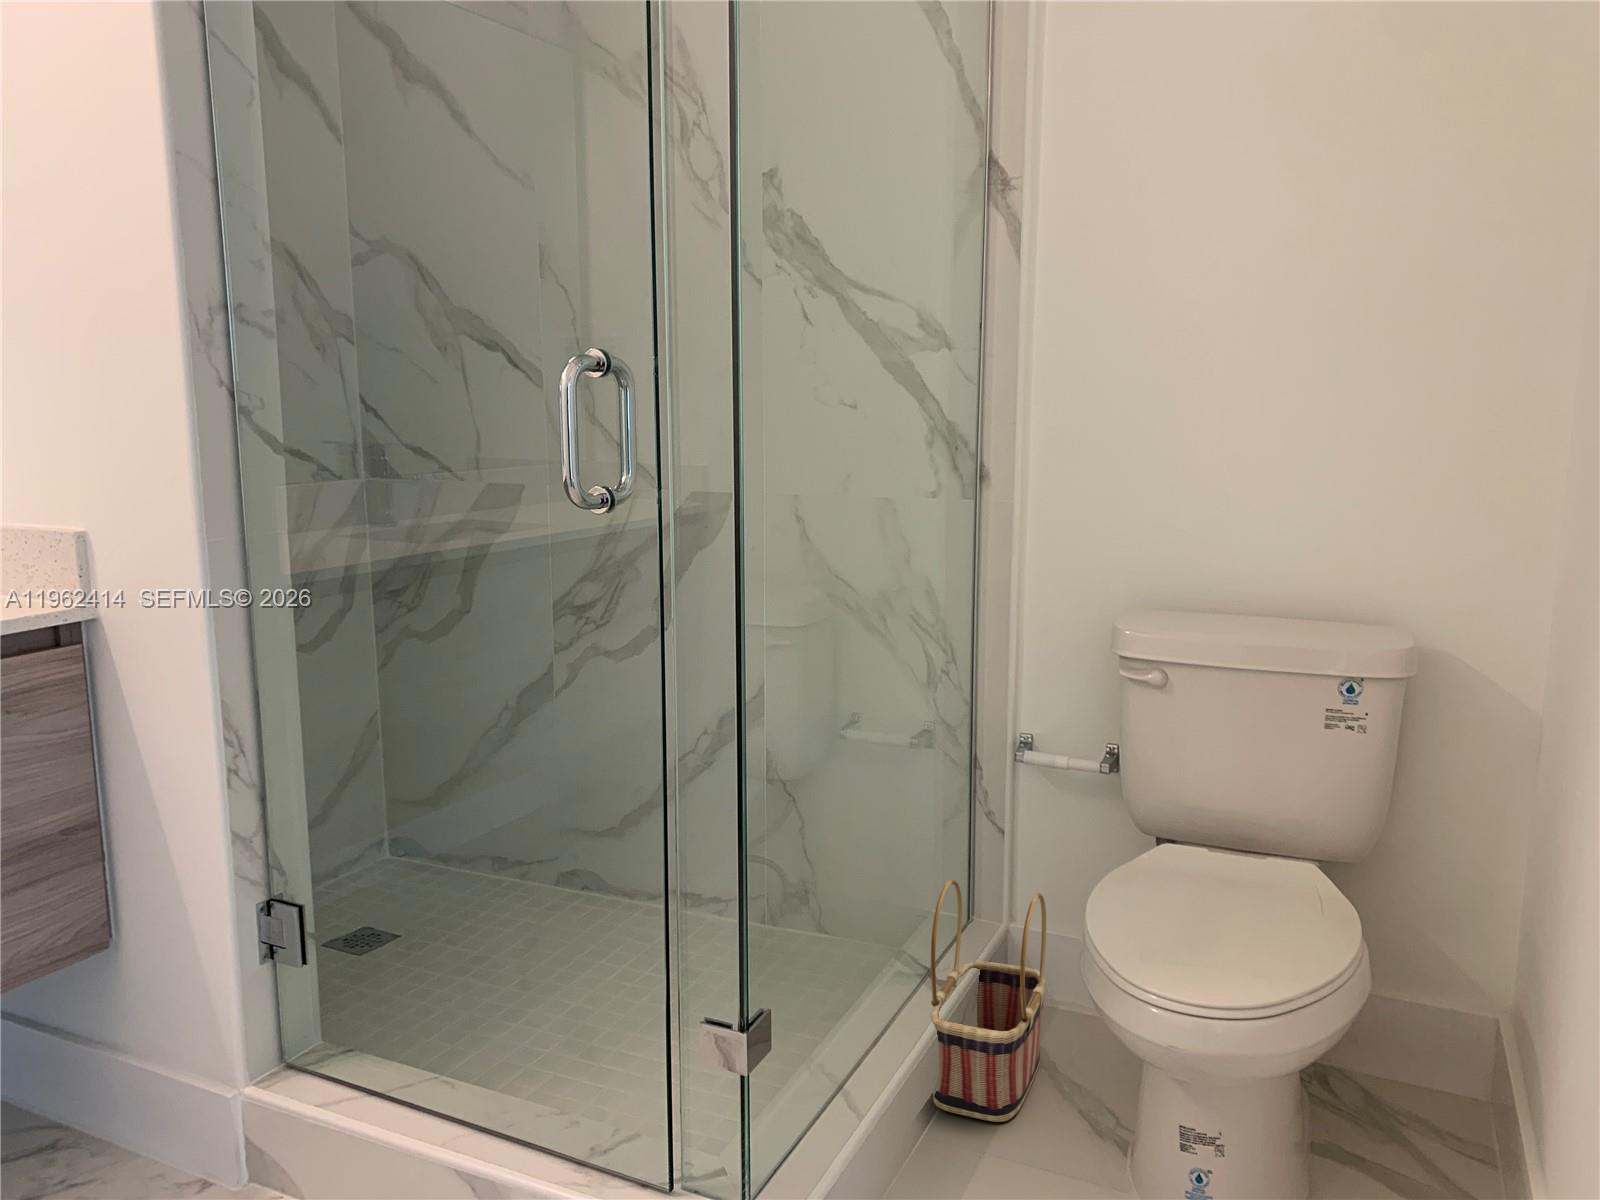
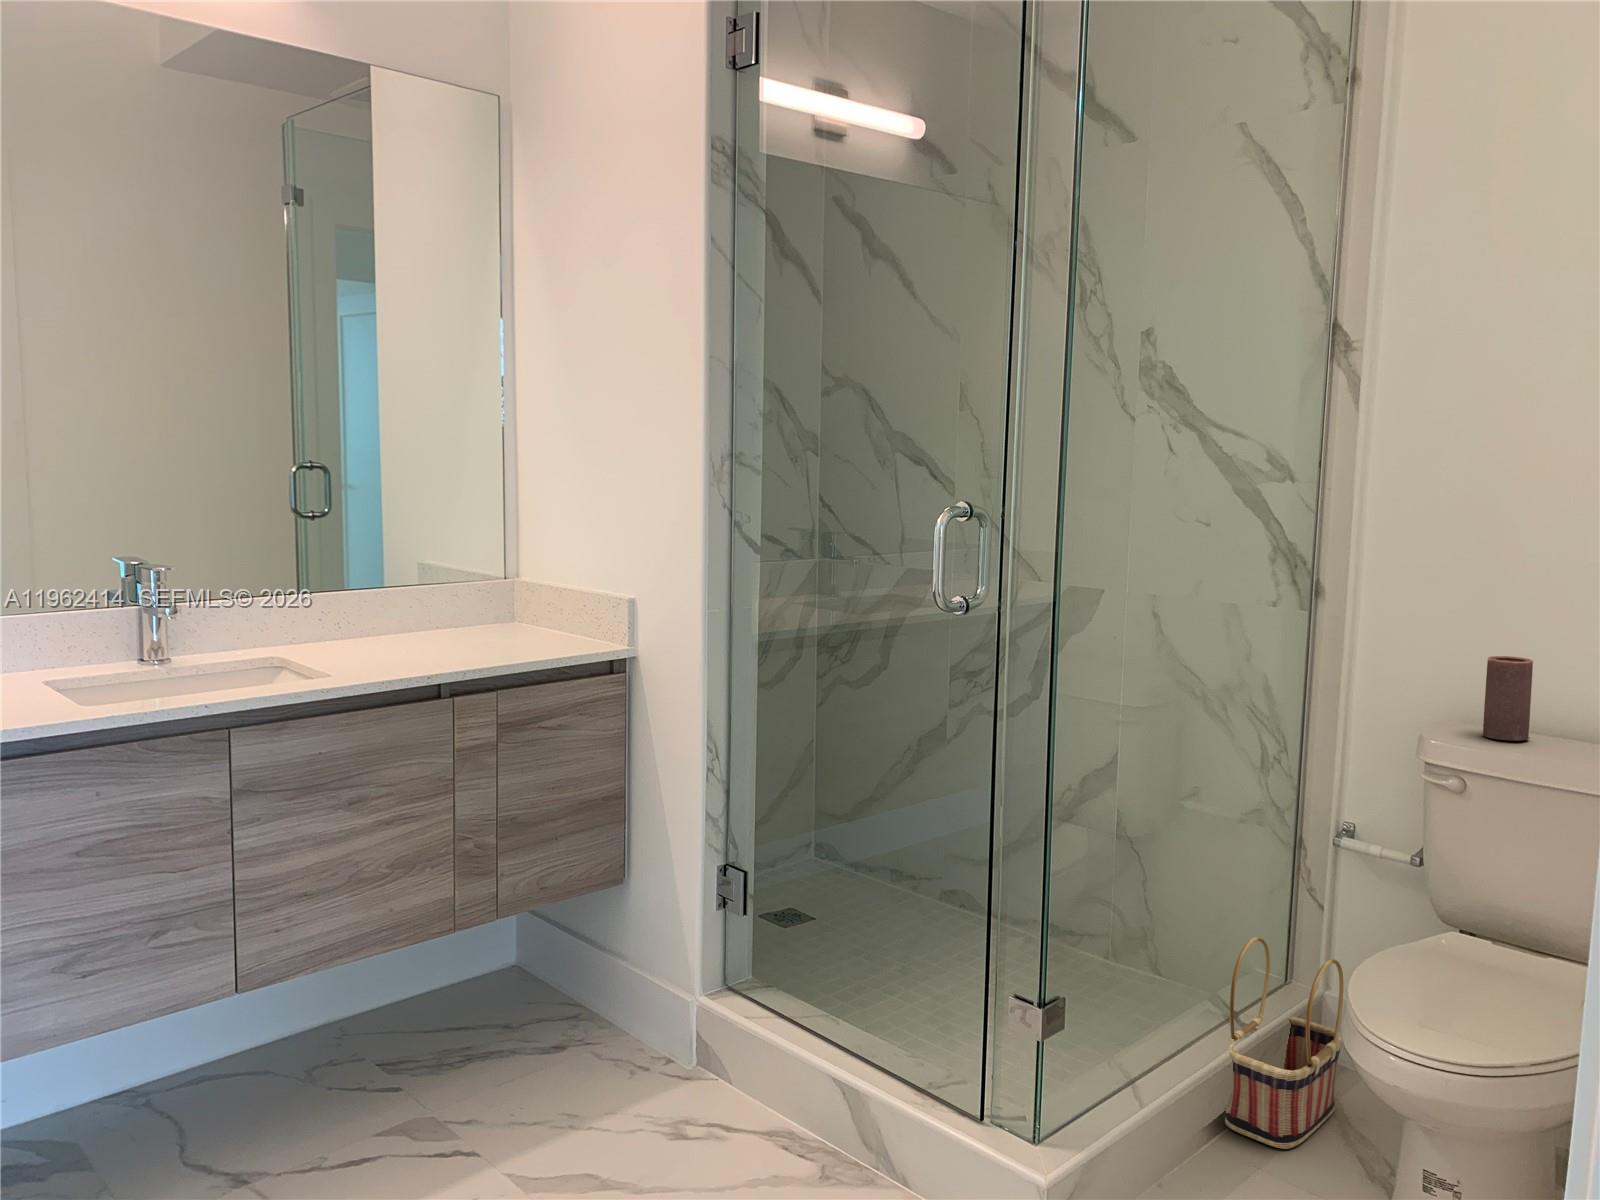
candle: none [1177,530,1225,623] -> present [1483,656,1533,741]

